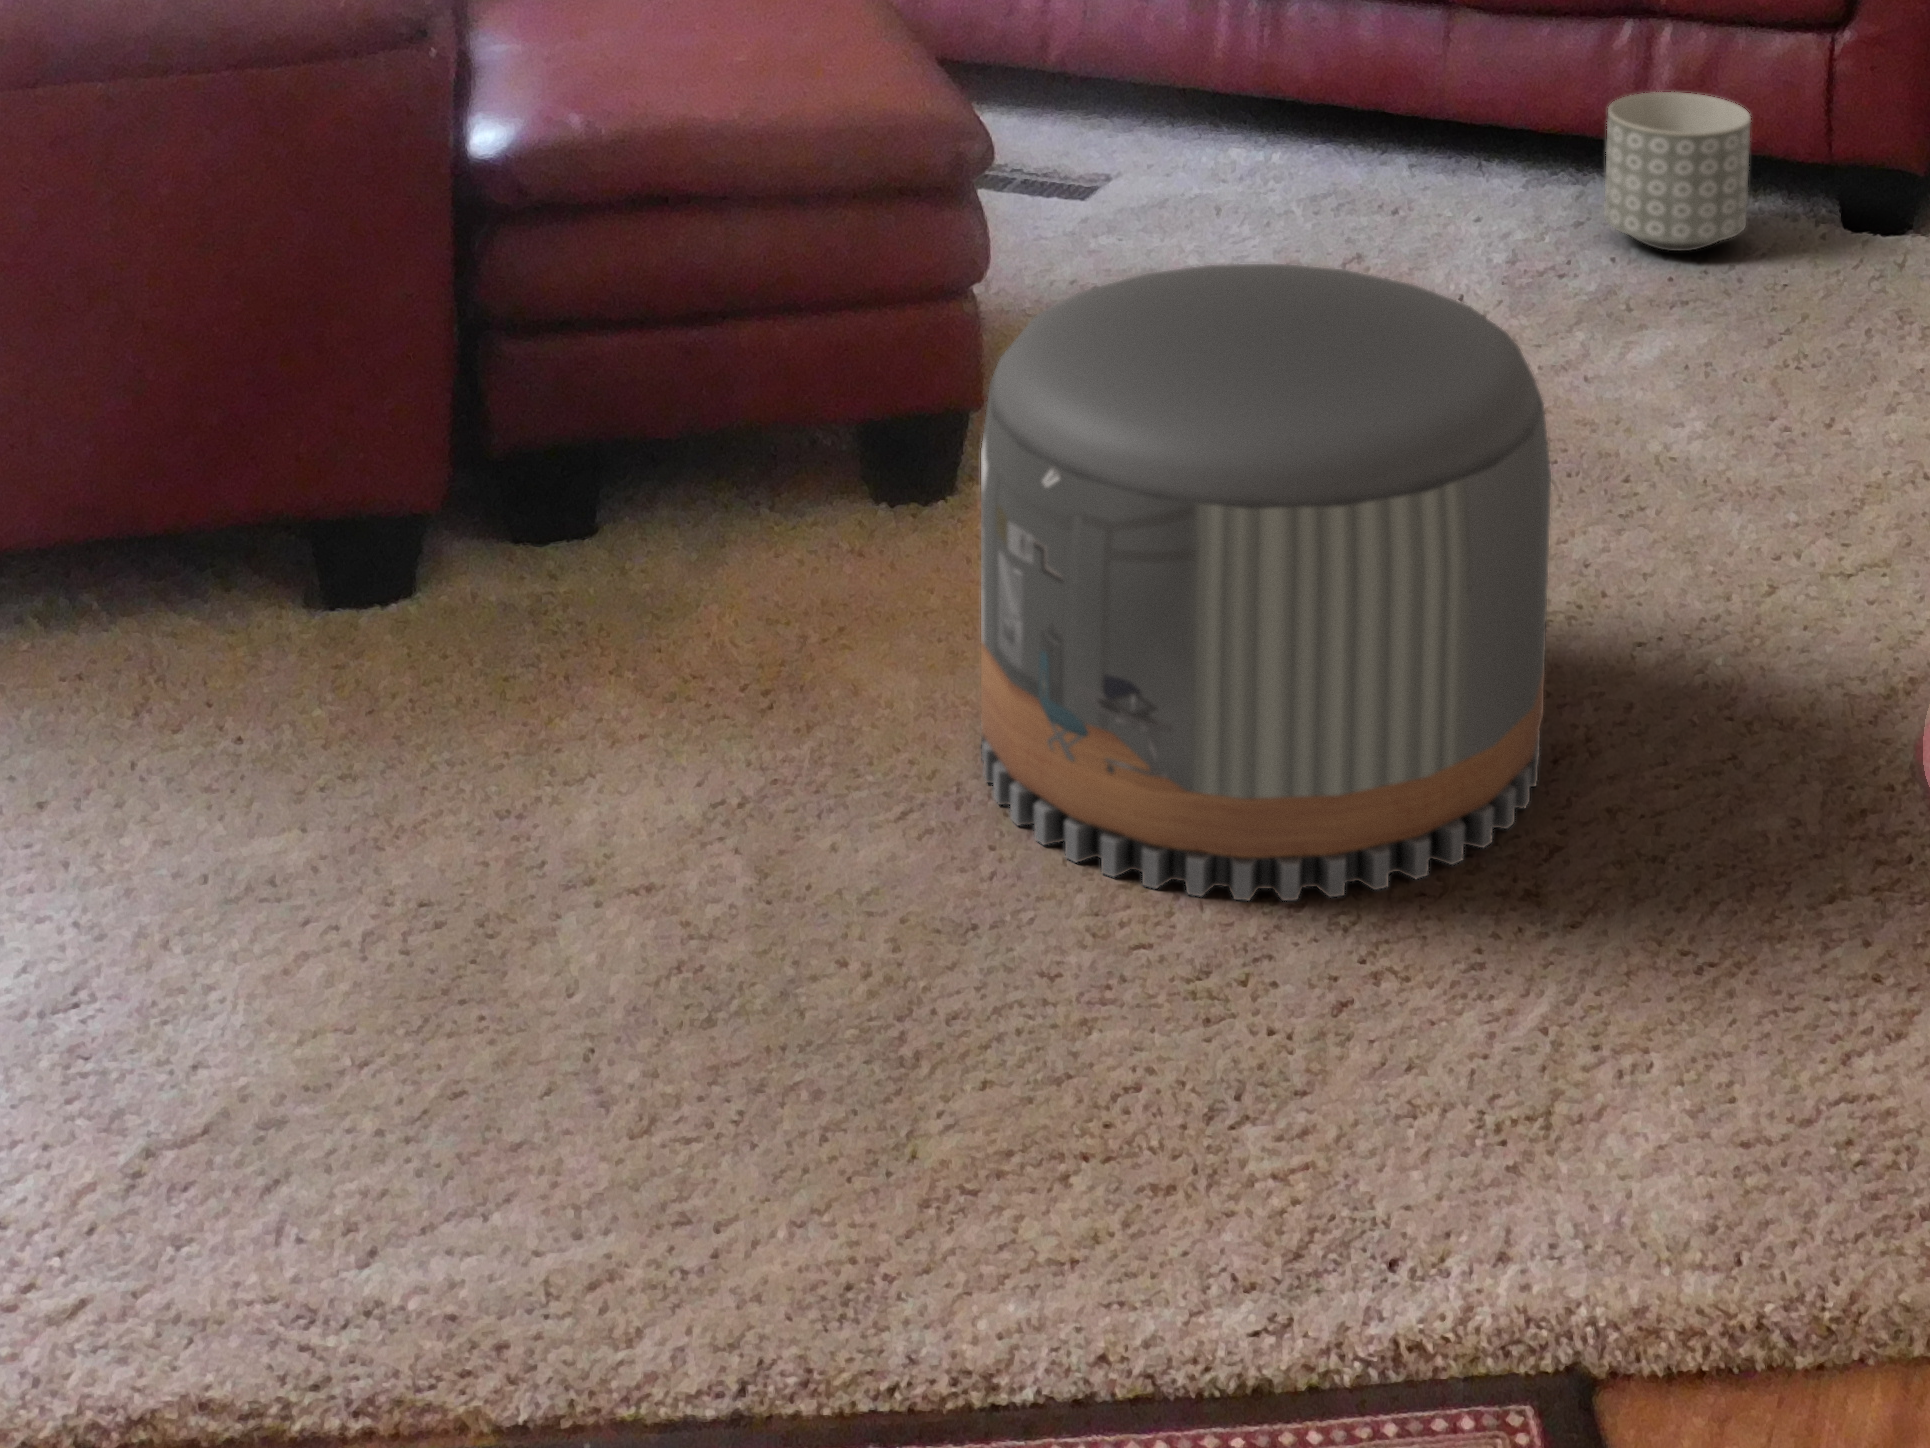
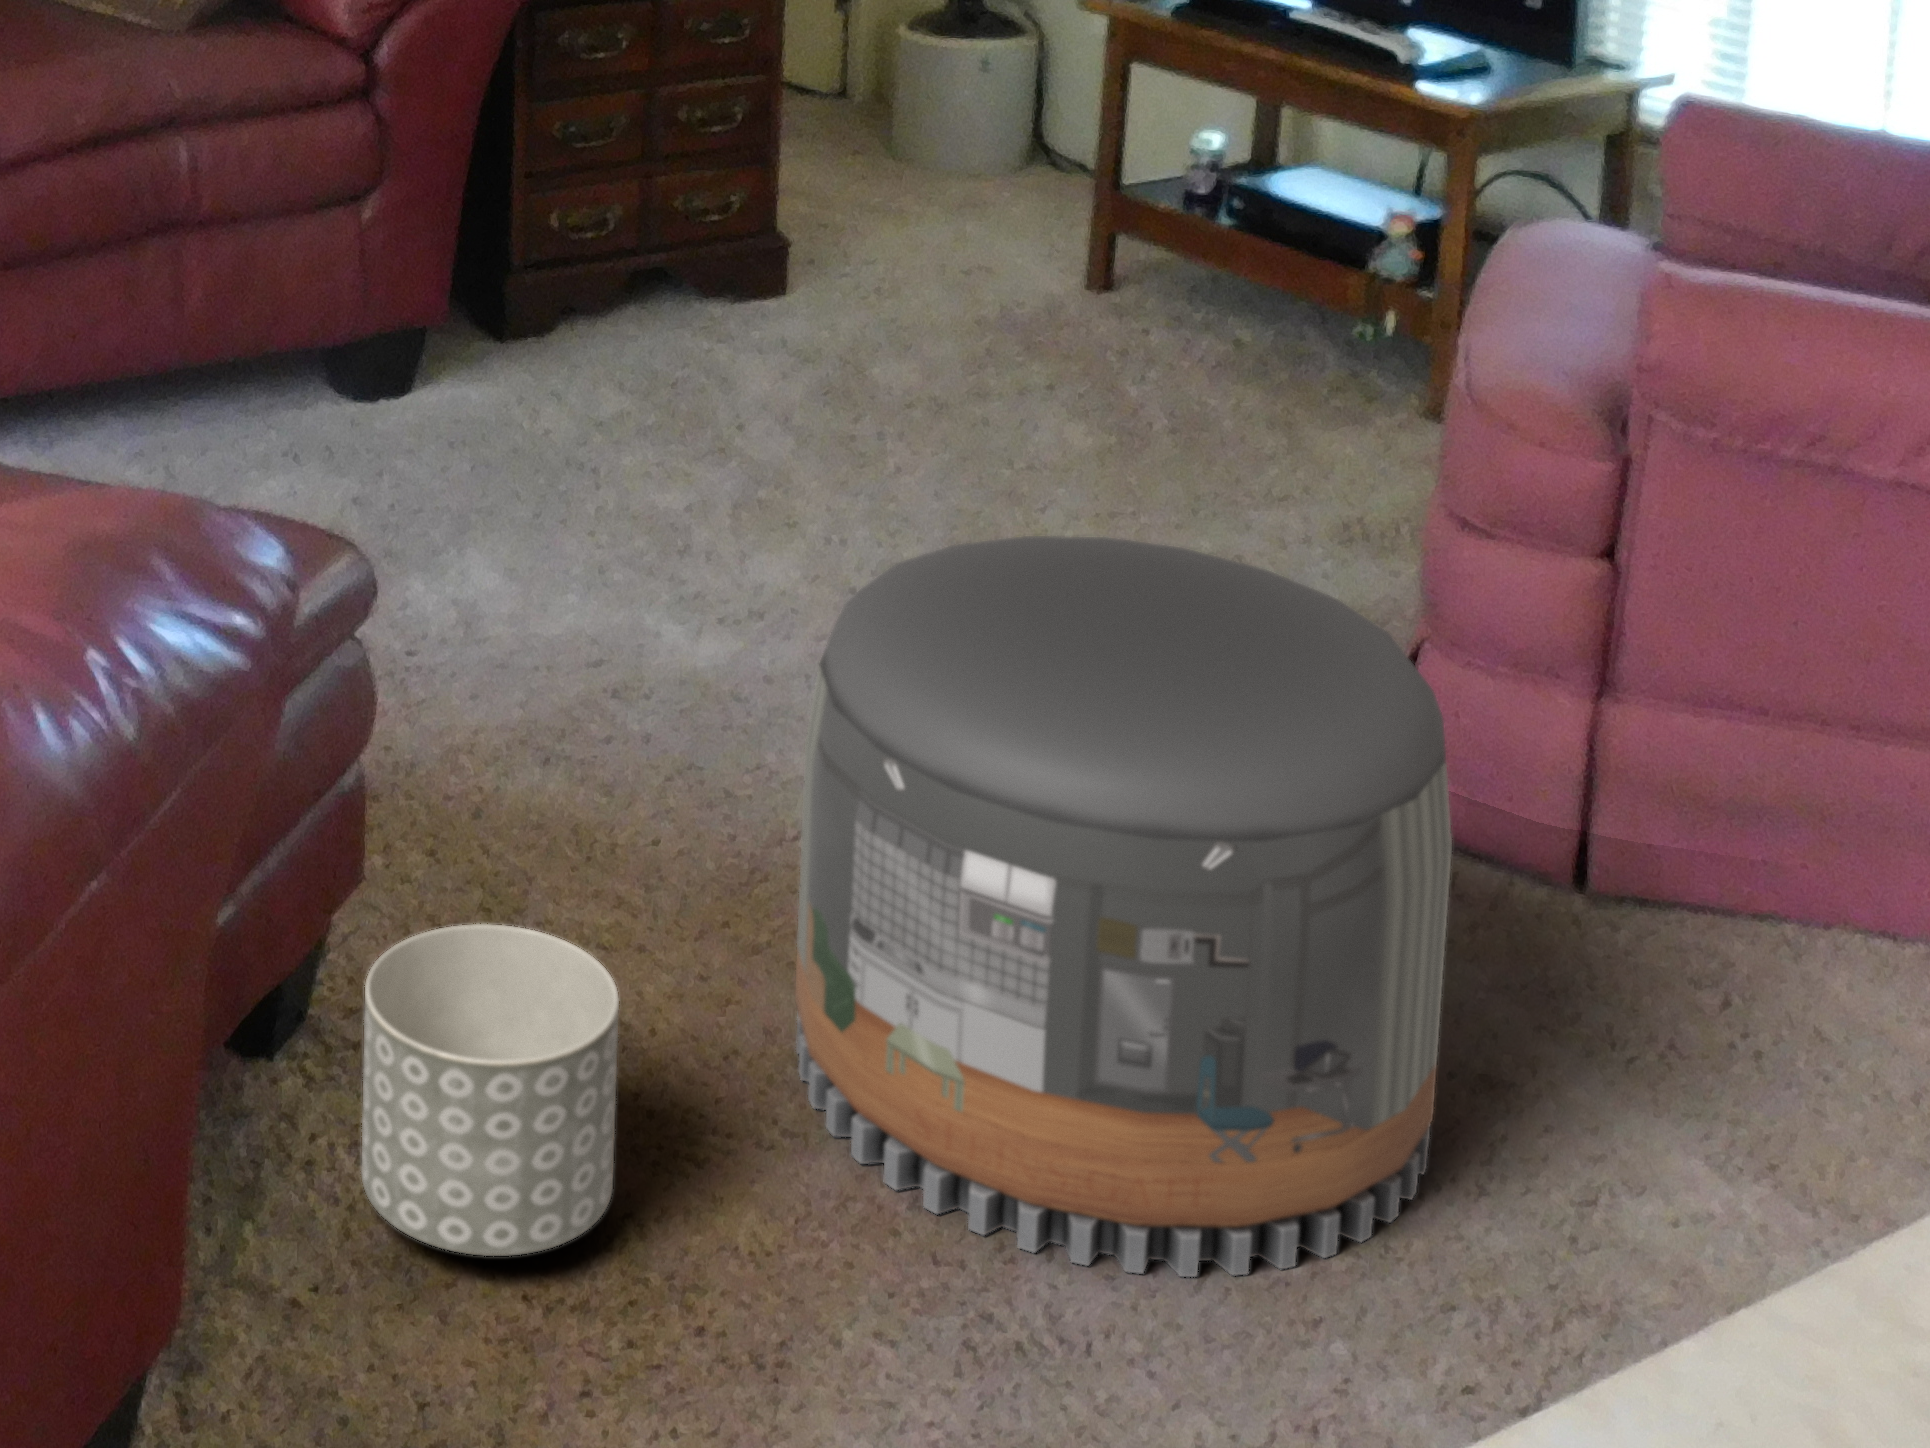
planter: present [1604,92,1751,251] -> present [361,924,619,1256]

